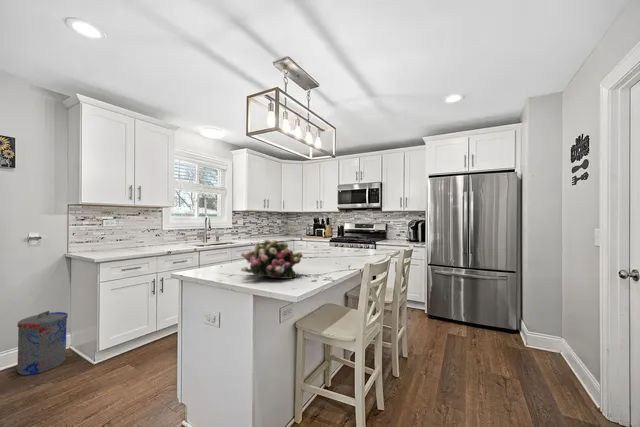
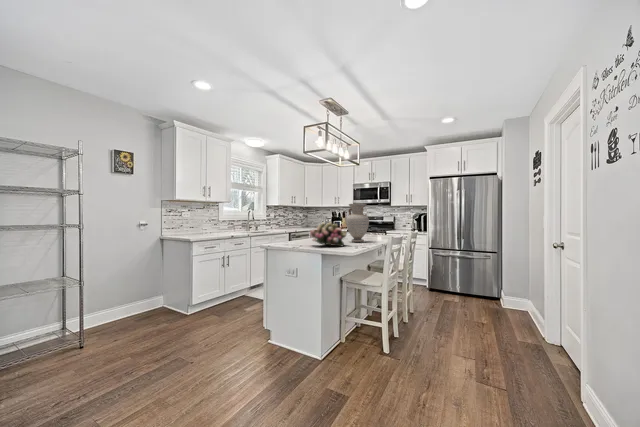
vase: none [309,210,342,266] -> present [346,204,369,242]
trash can: present [17,311,68,375] -> none [138,276,167,319]

